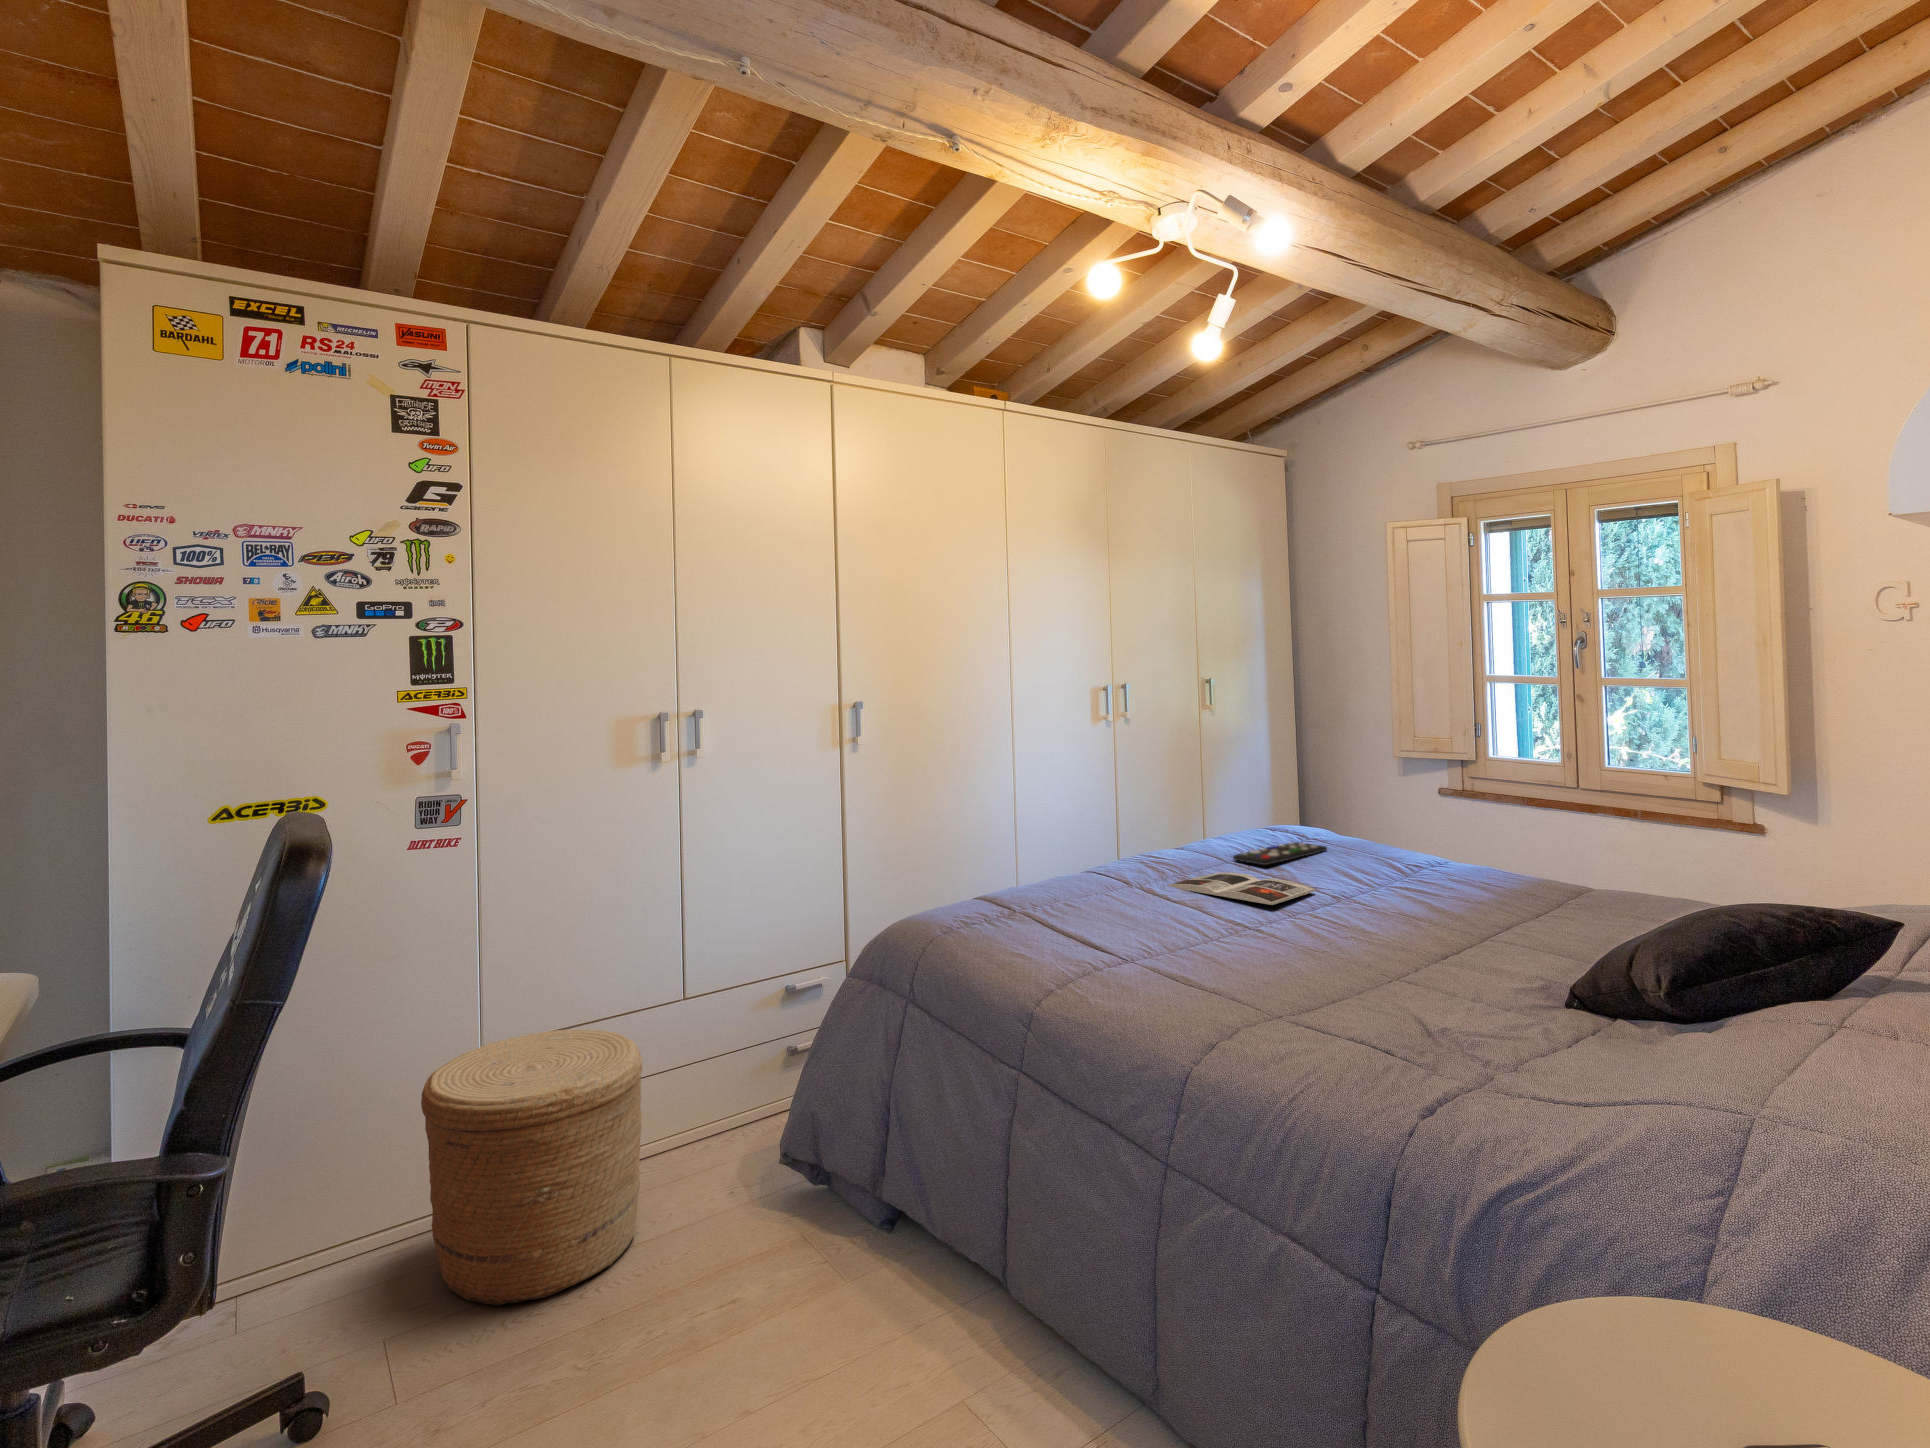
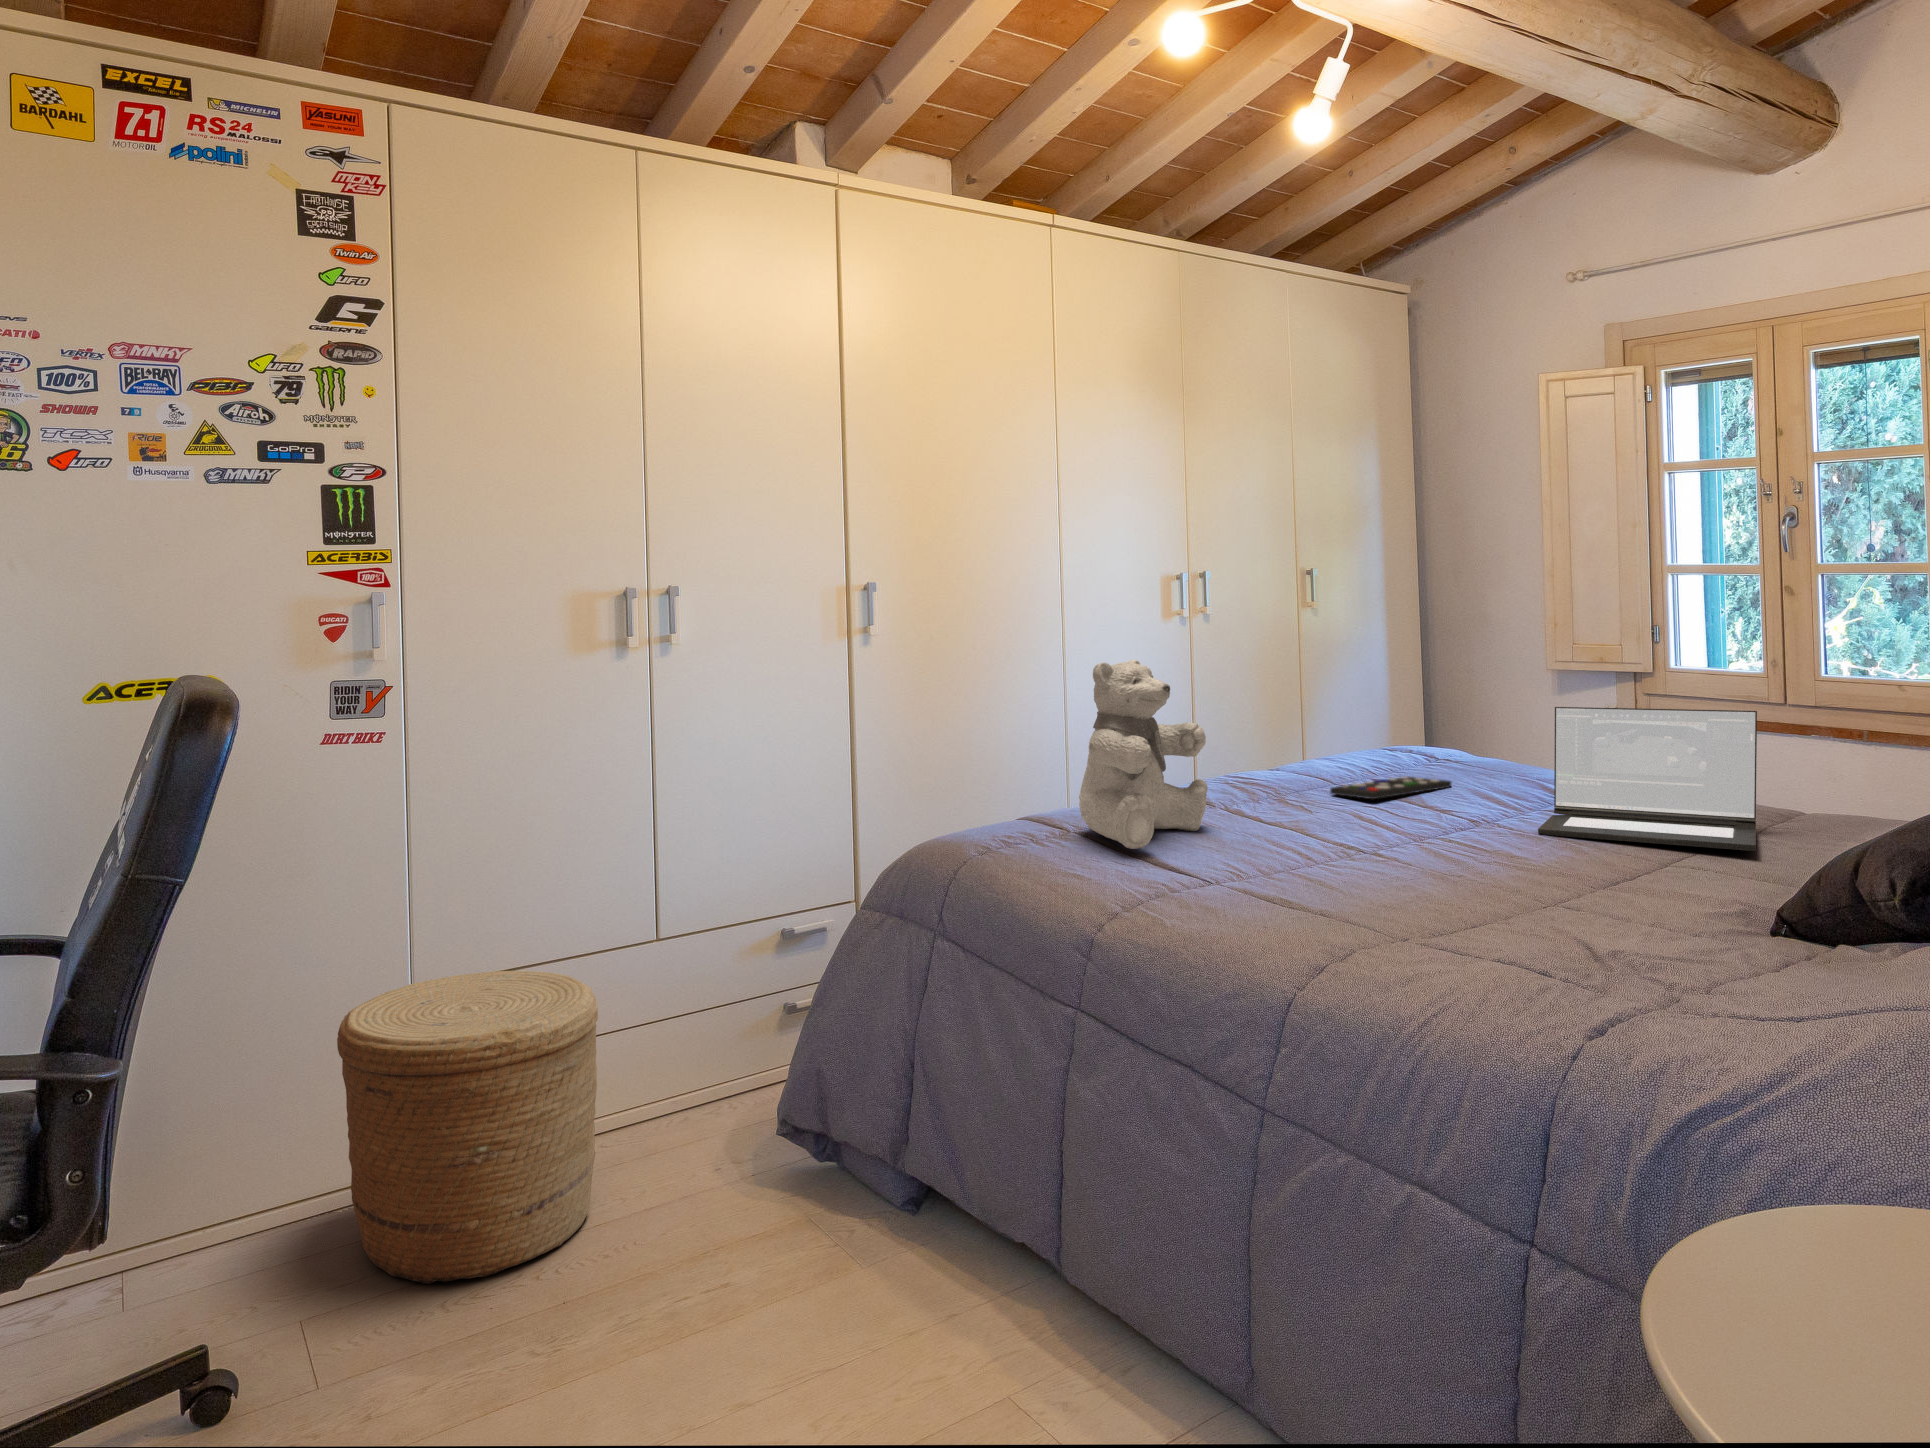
teddy bear: none [1034,764,1135,919] -> present [1079,660,1208,849]
laptop: none [1389,791,1552,909] -> present [1538,707,1757,851]
magazine: present [1168,873,1315,905] -> none [1245,807,1440,840]

